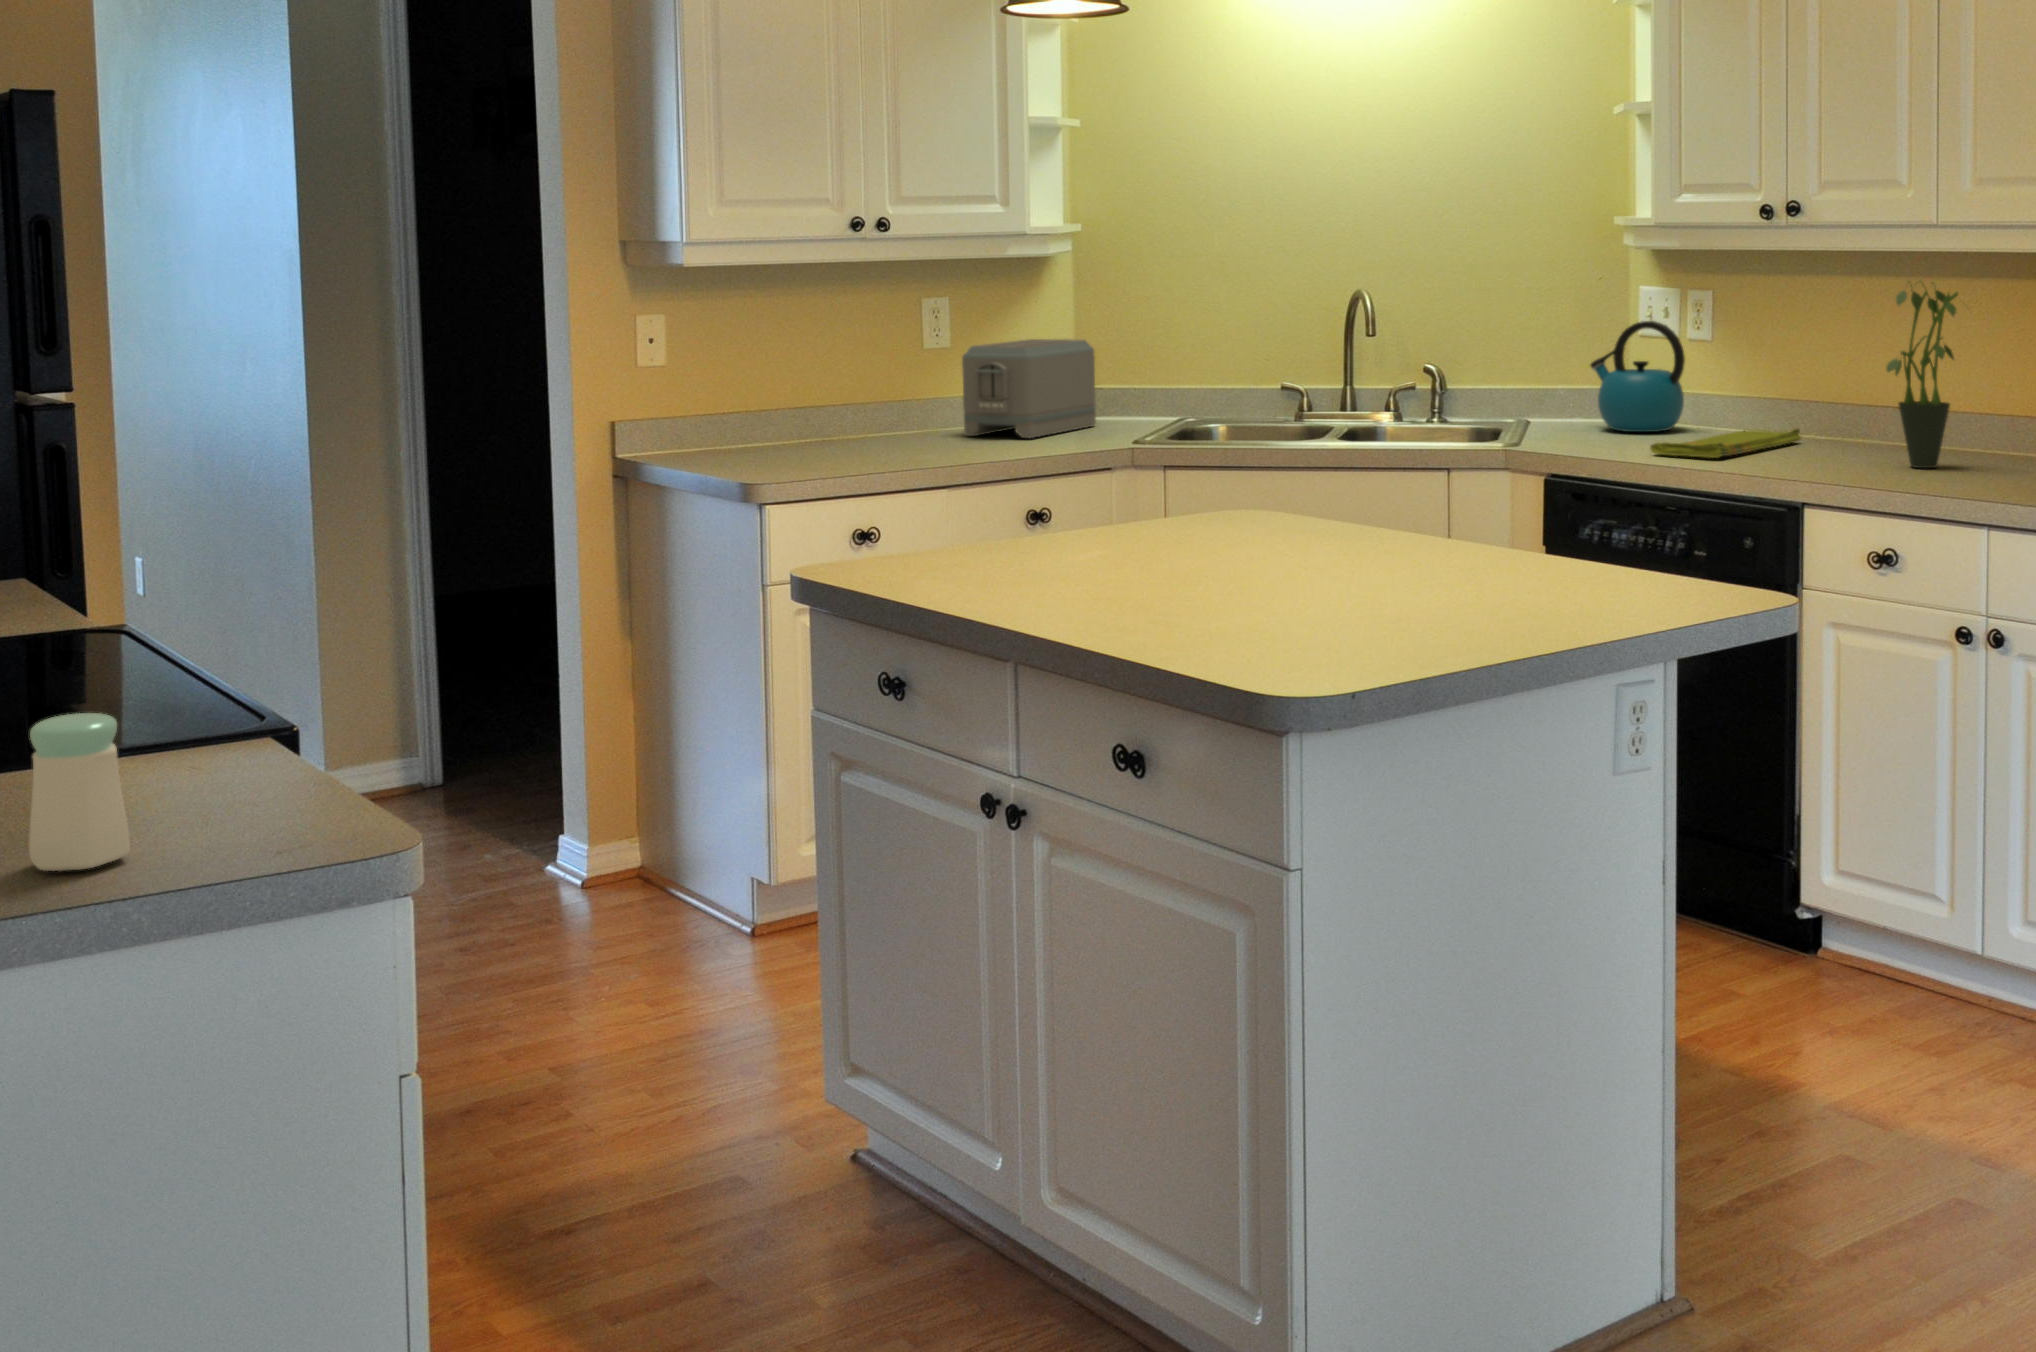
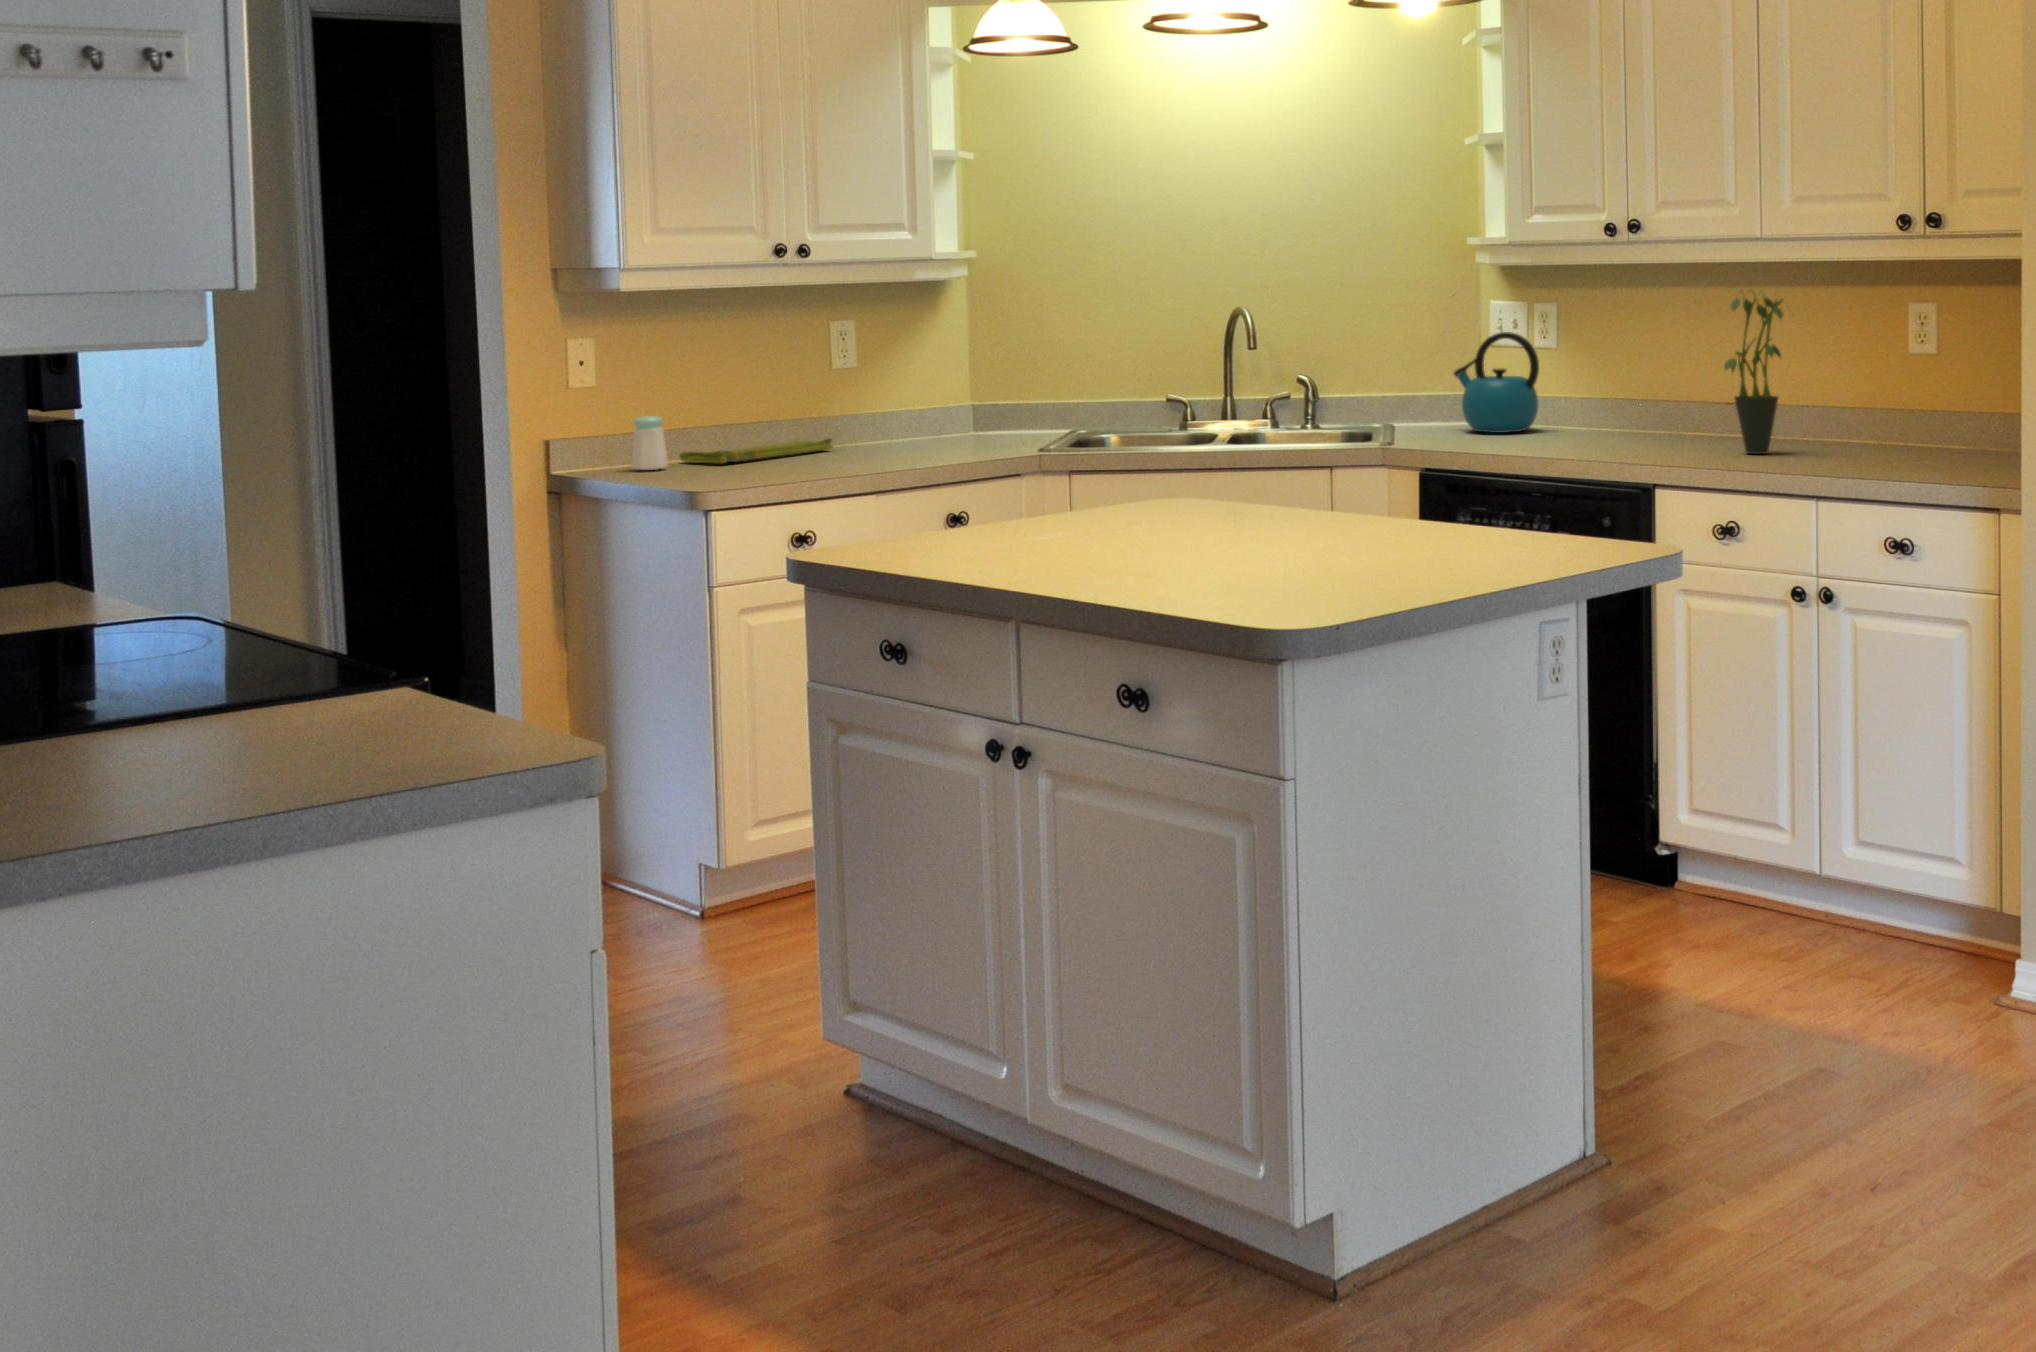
toaster: present [962,339,1096,438] -> none [874,358,997,450]
dish towel: present [1651,429,1801,458] -> present [680,438,833,463]
salt shaker: present [29,713,130,871] -> present [632,416,668,470]

